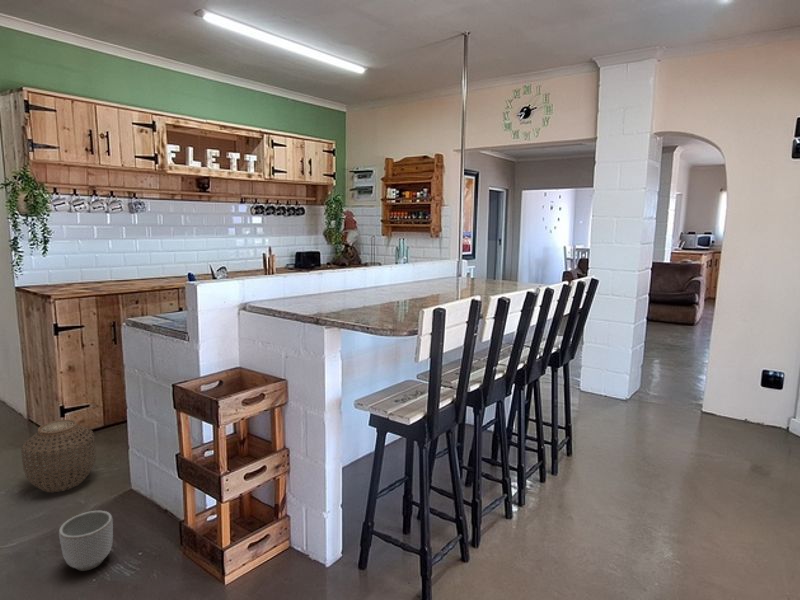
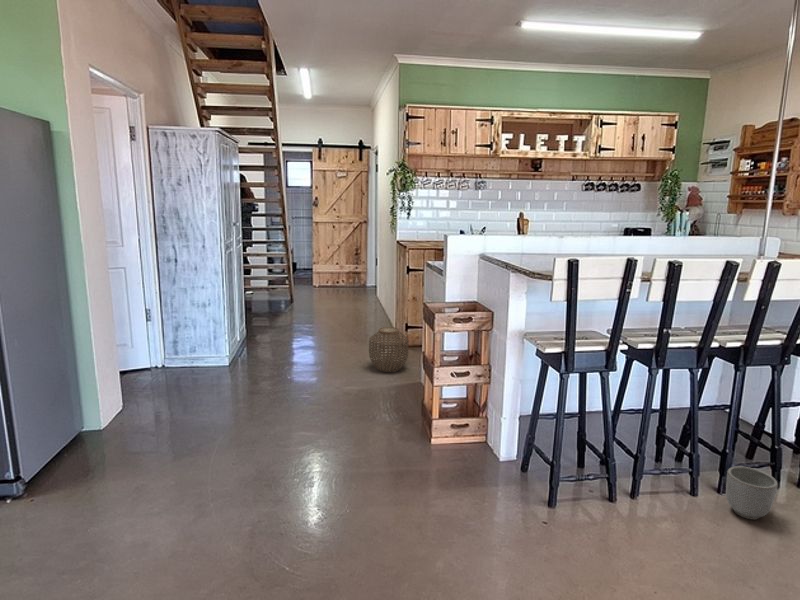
planter: present [59,511,113,571] -> present [726,466,778,520]

